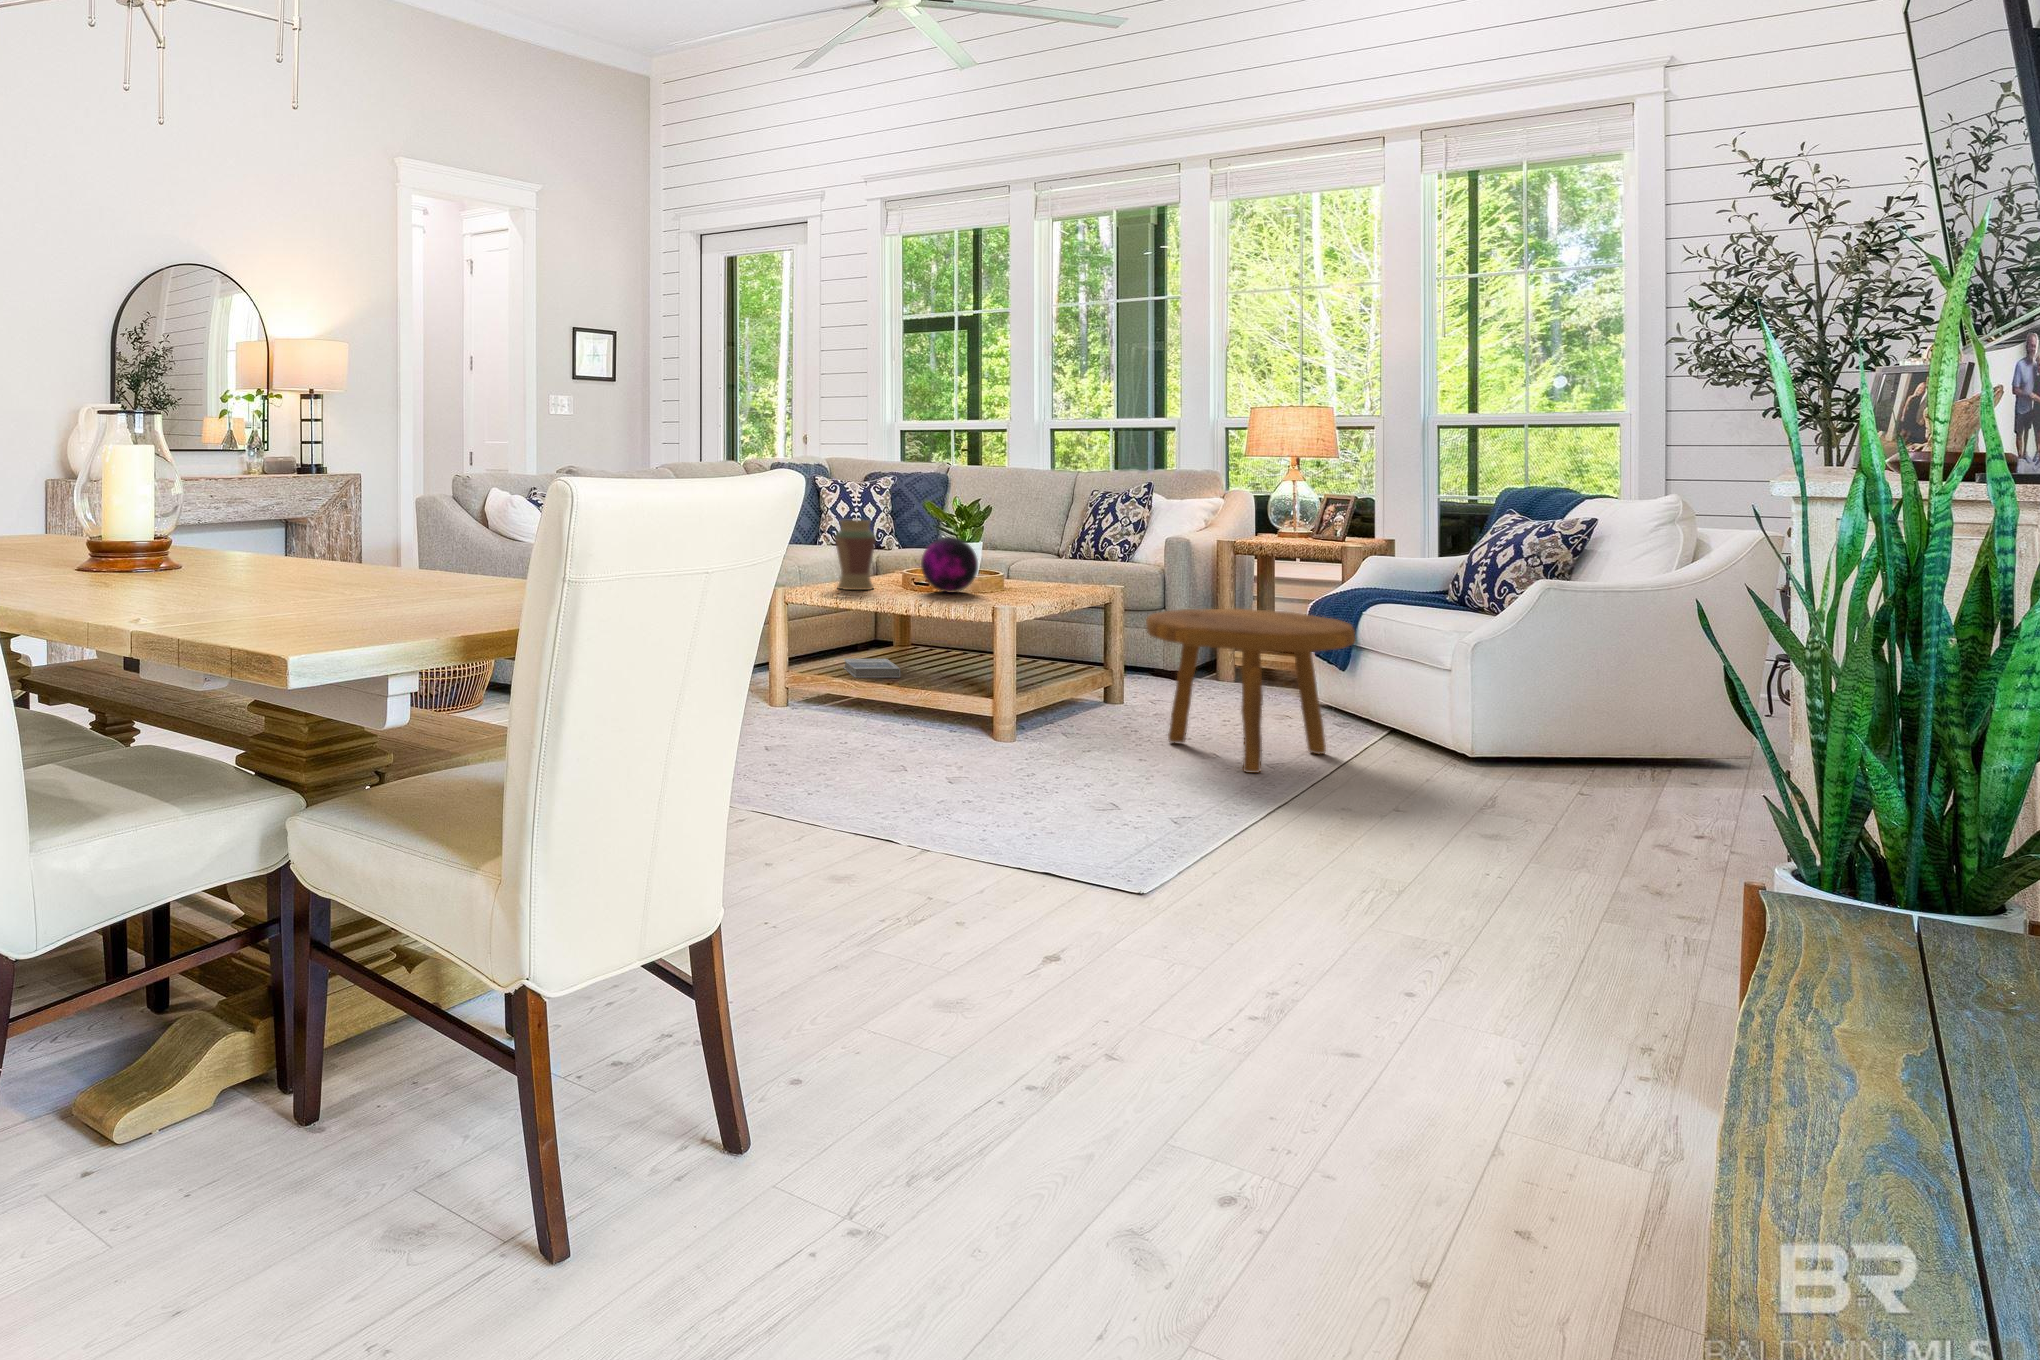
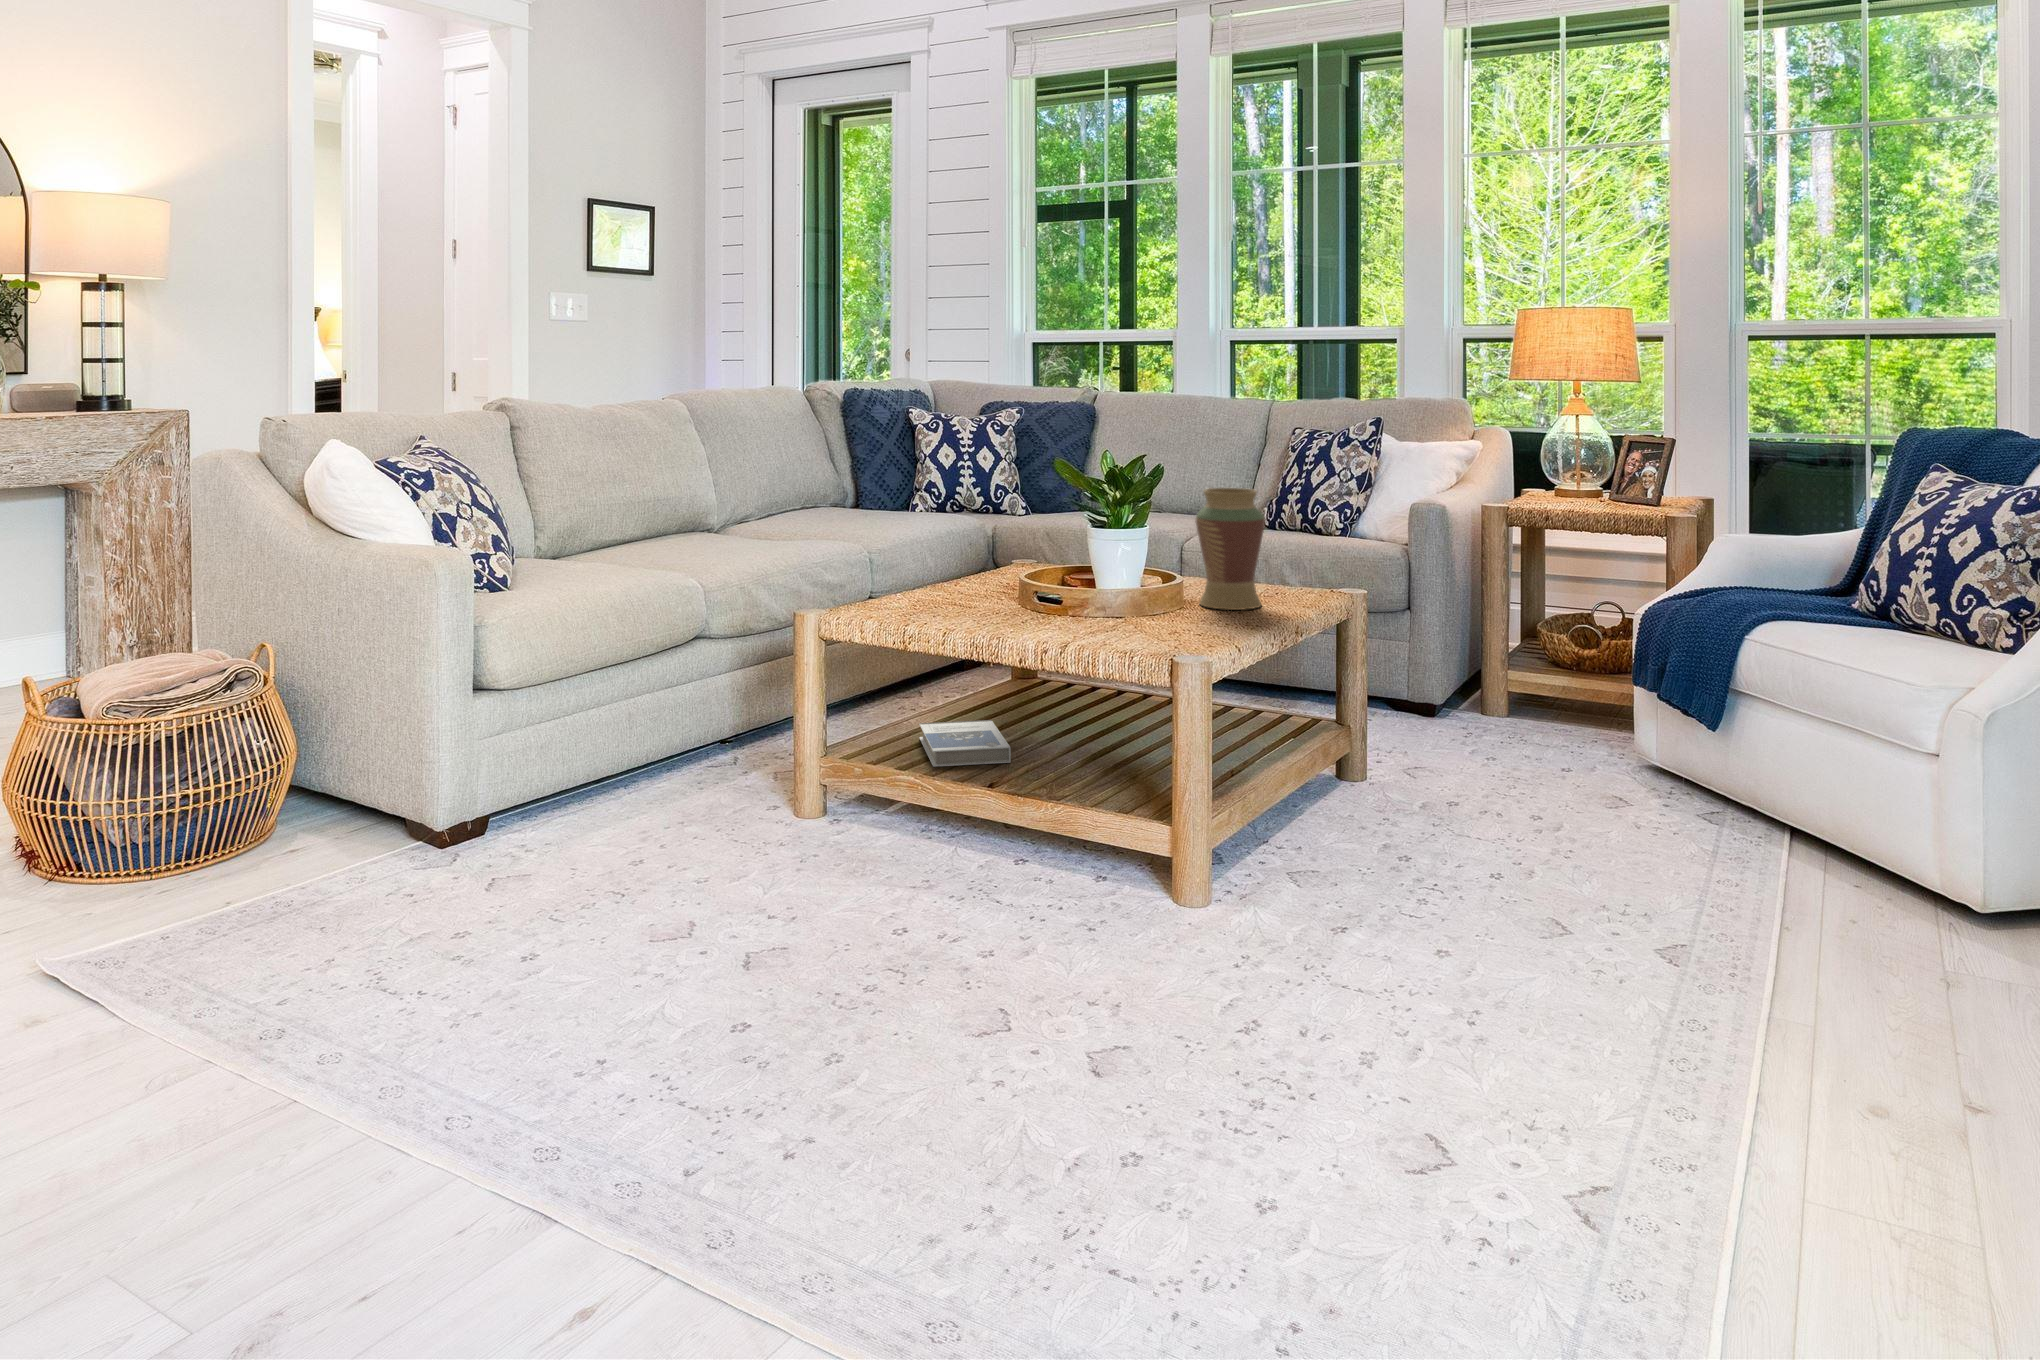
vase: present [835,520,876,590] -> present [1195,488,1265,610]
decorative orb: present [921,537,978,593] -> none [1045,522,1140,618]
footstool: present [1146,609,1355,773] -> none [1437,648,1816,994]

